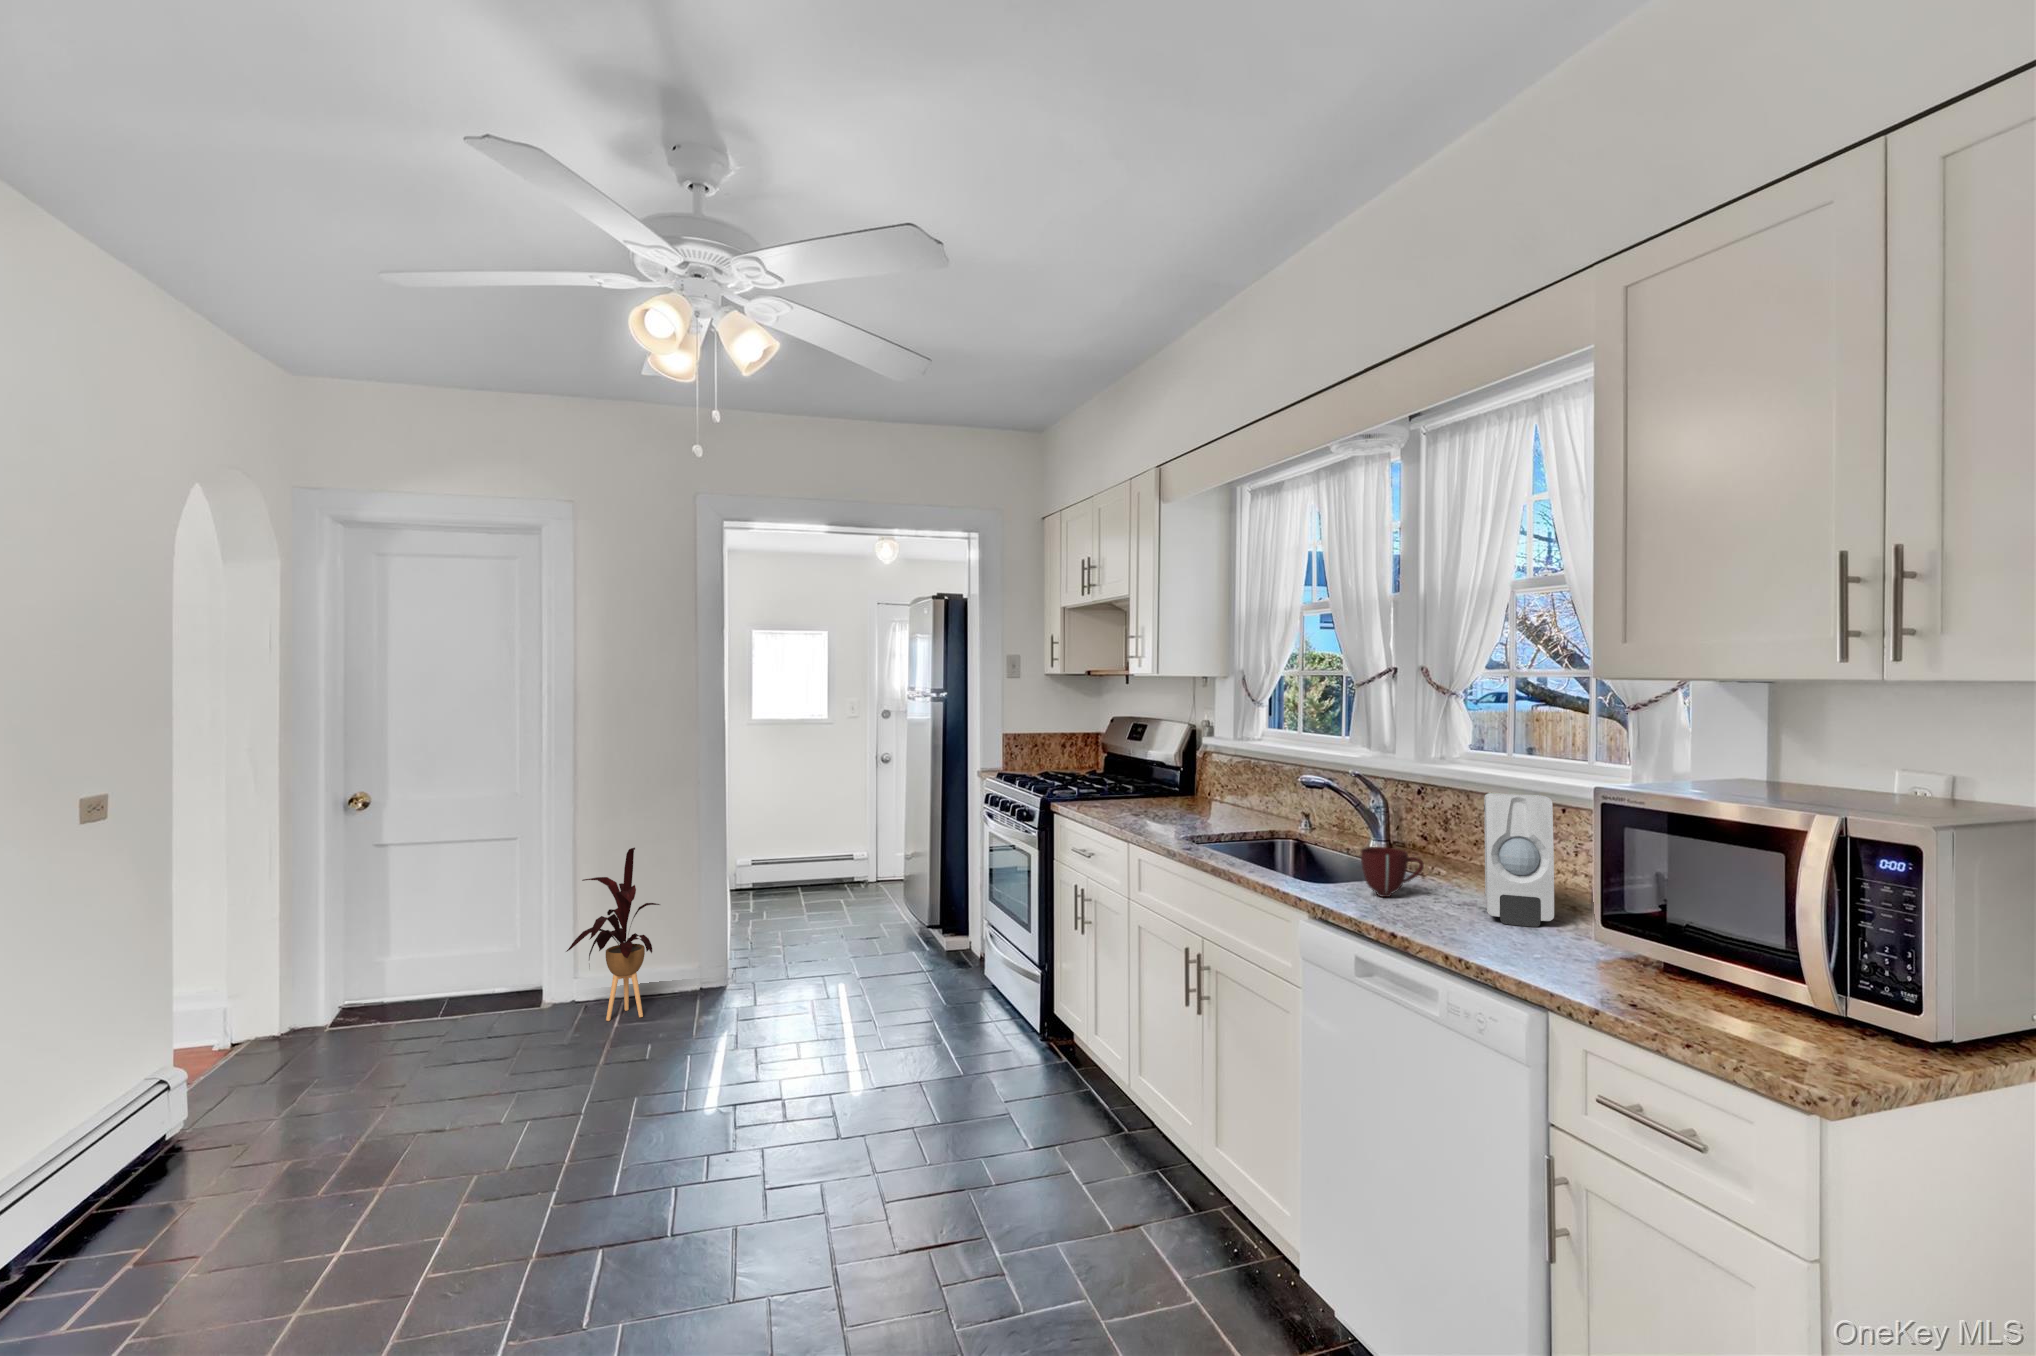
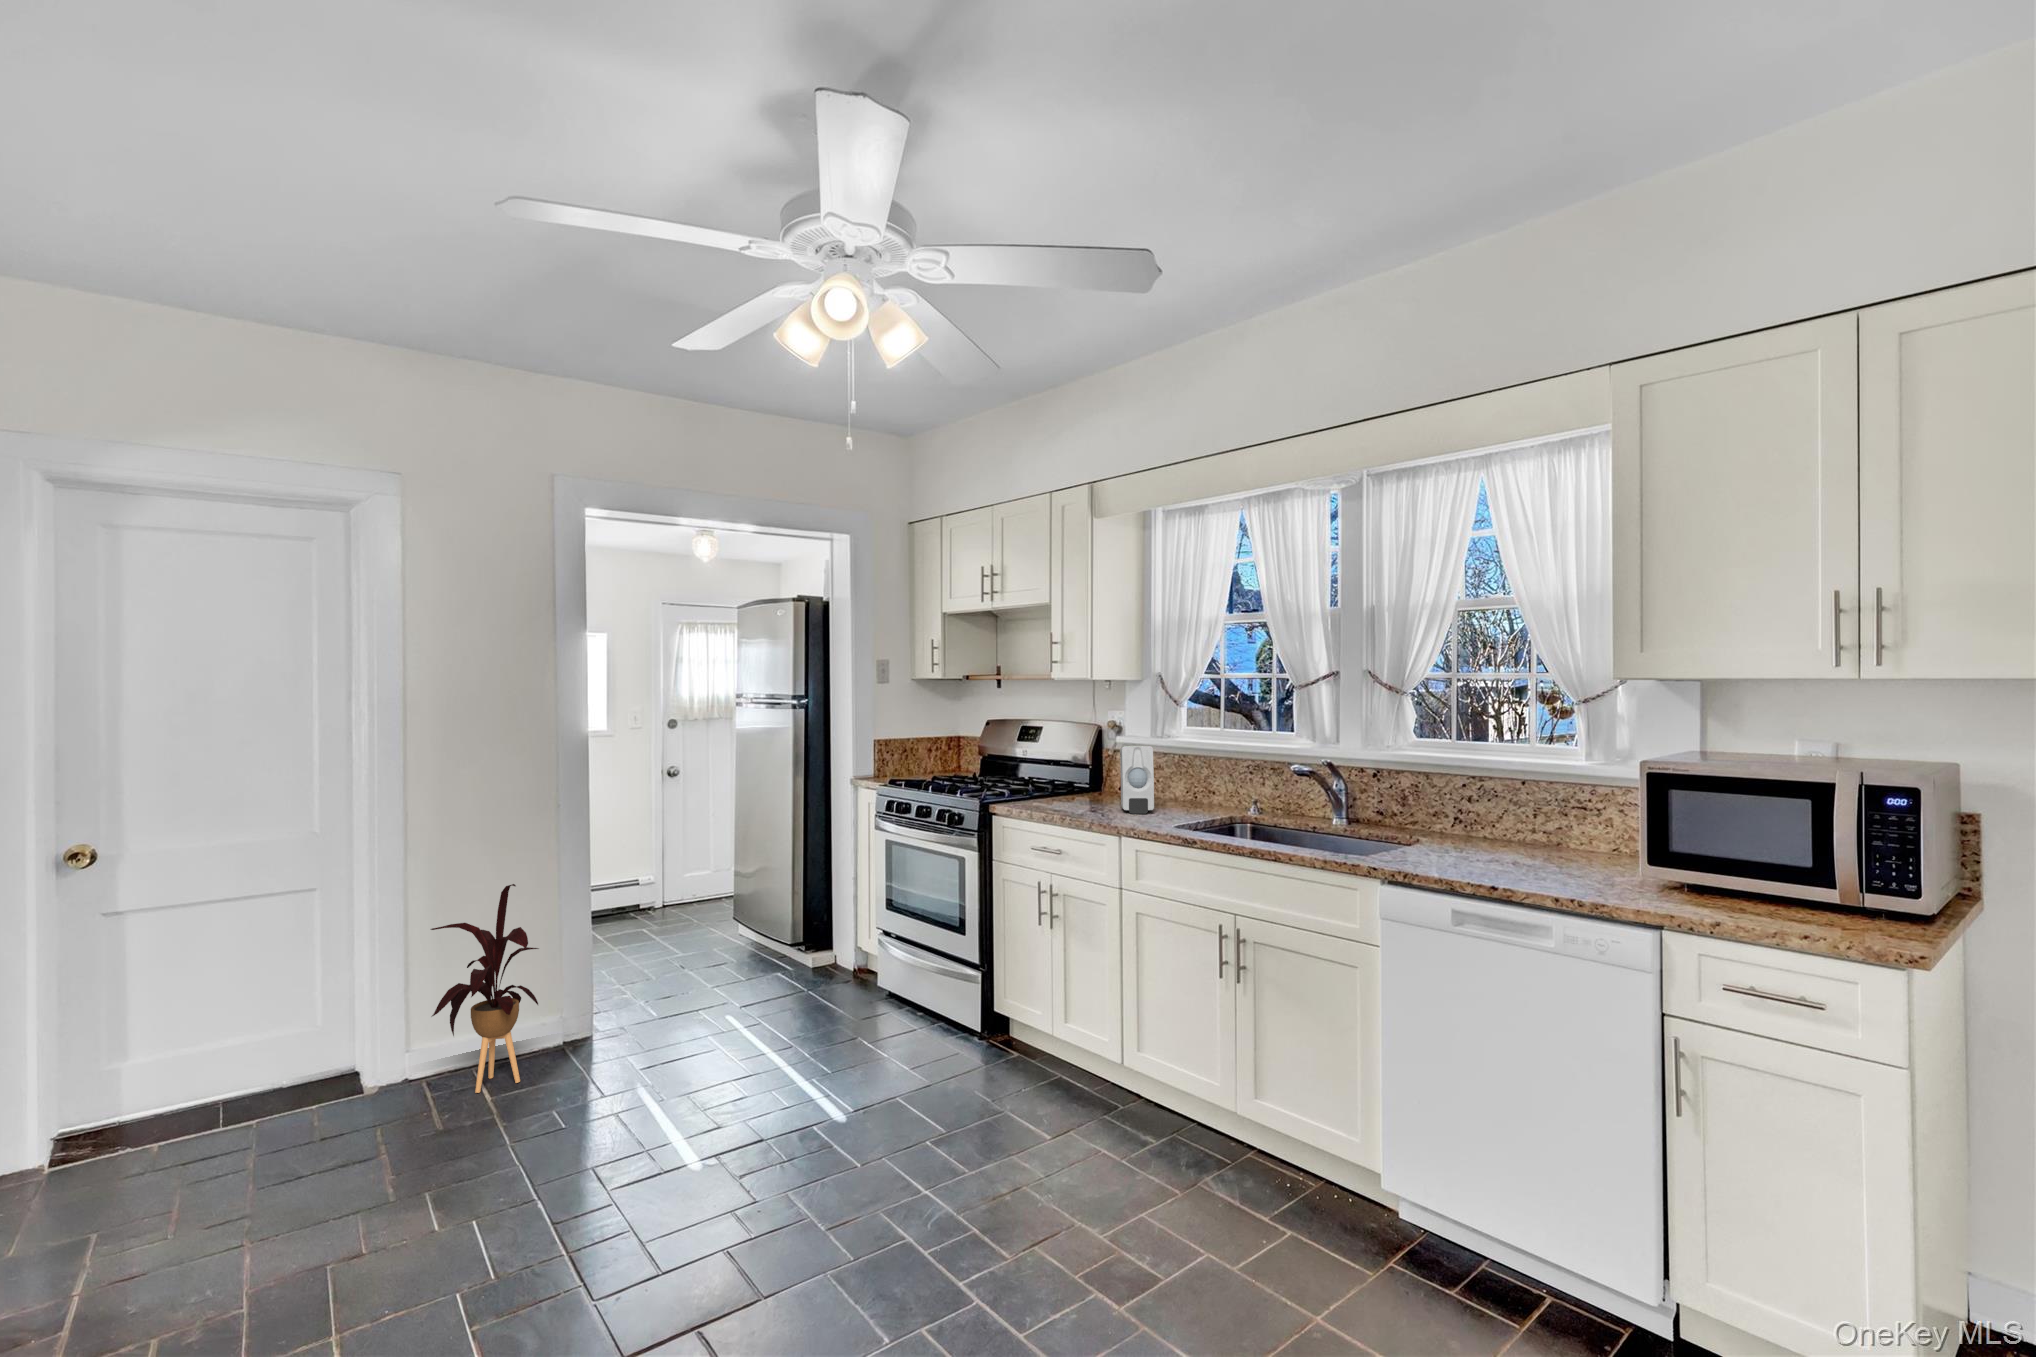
soap dispenser: present [1484,793,1554,927] -> present [1120,746,1154,814]
mug: present [1361,847,1424,897] -> none [1405,821,1454,861]

